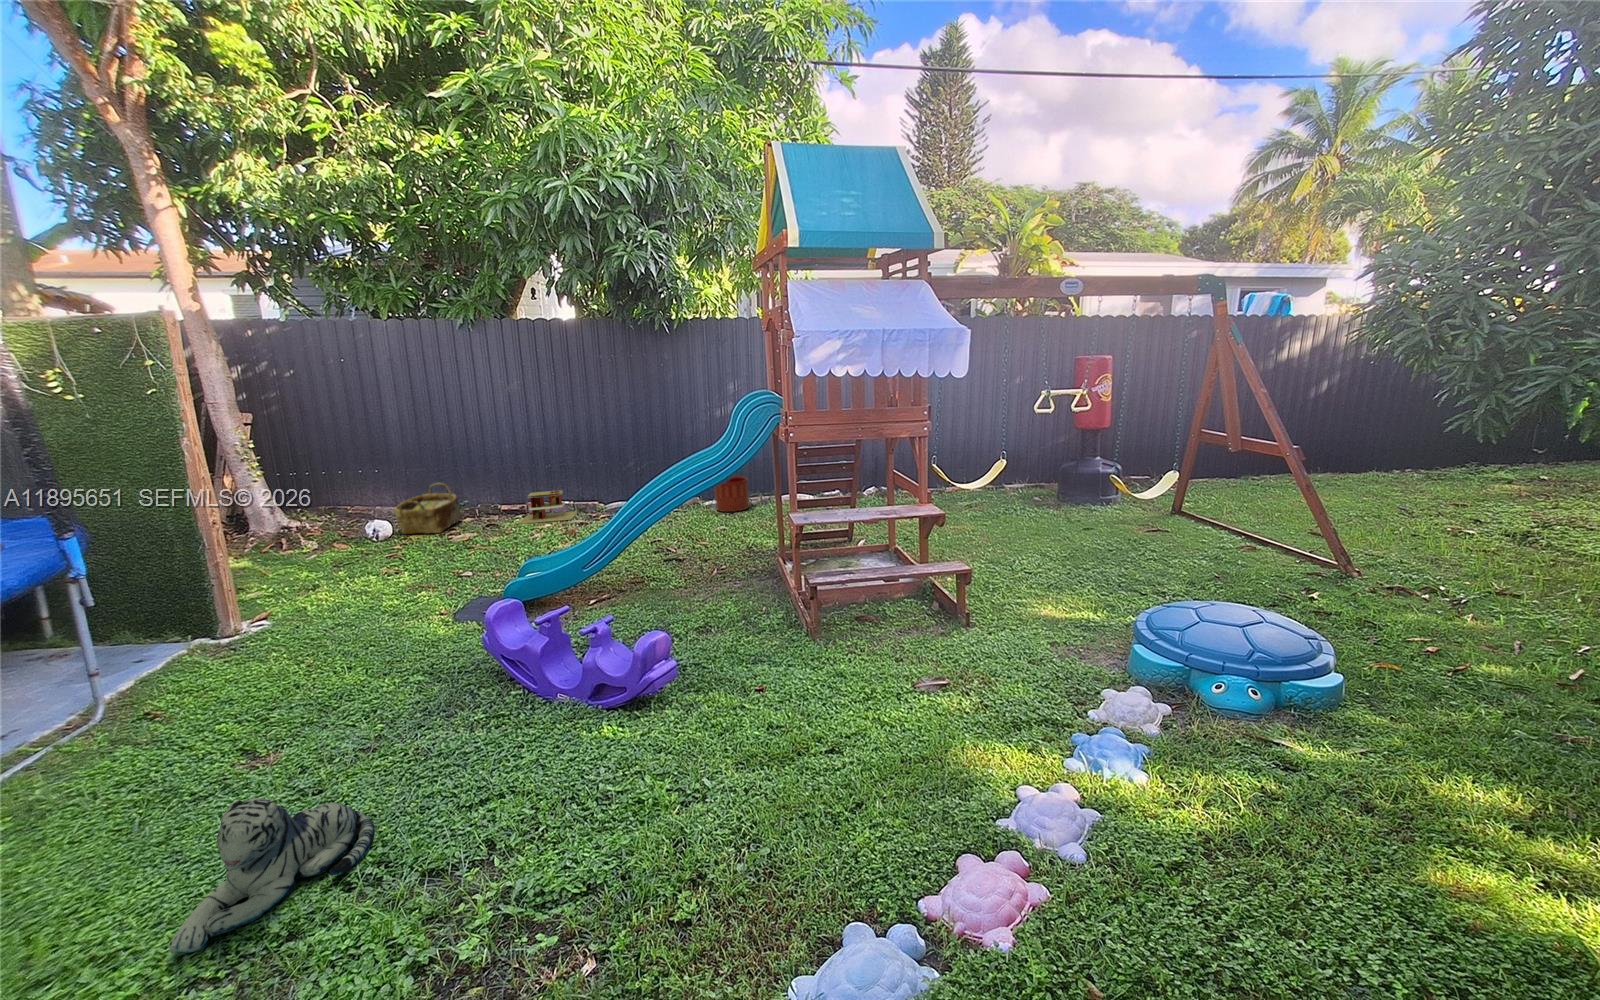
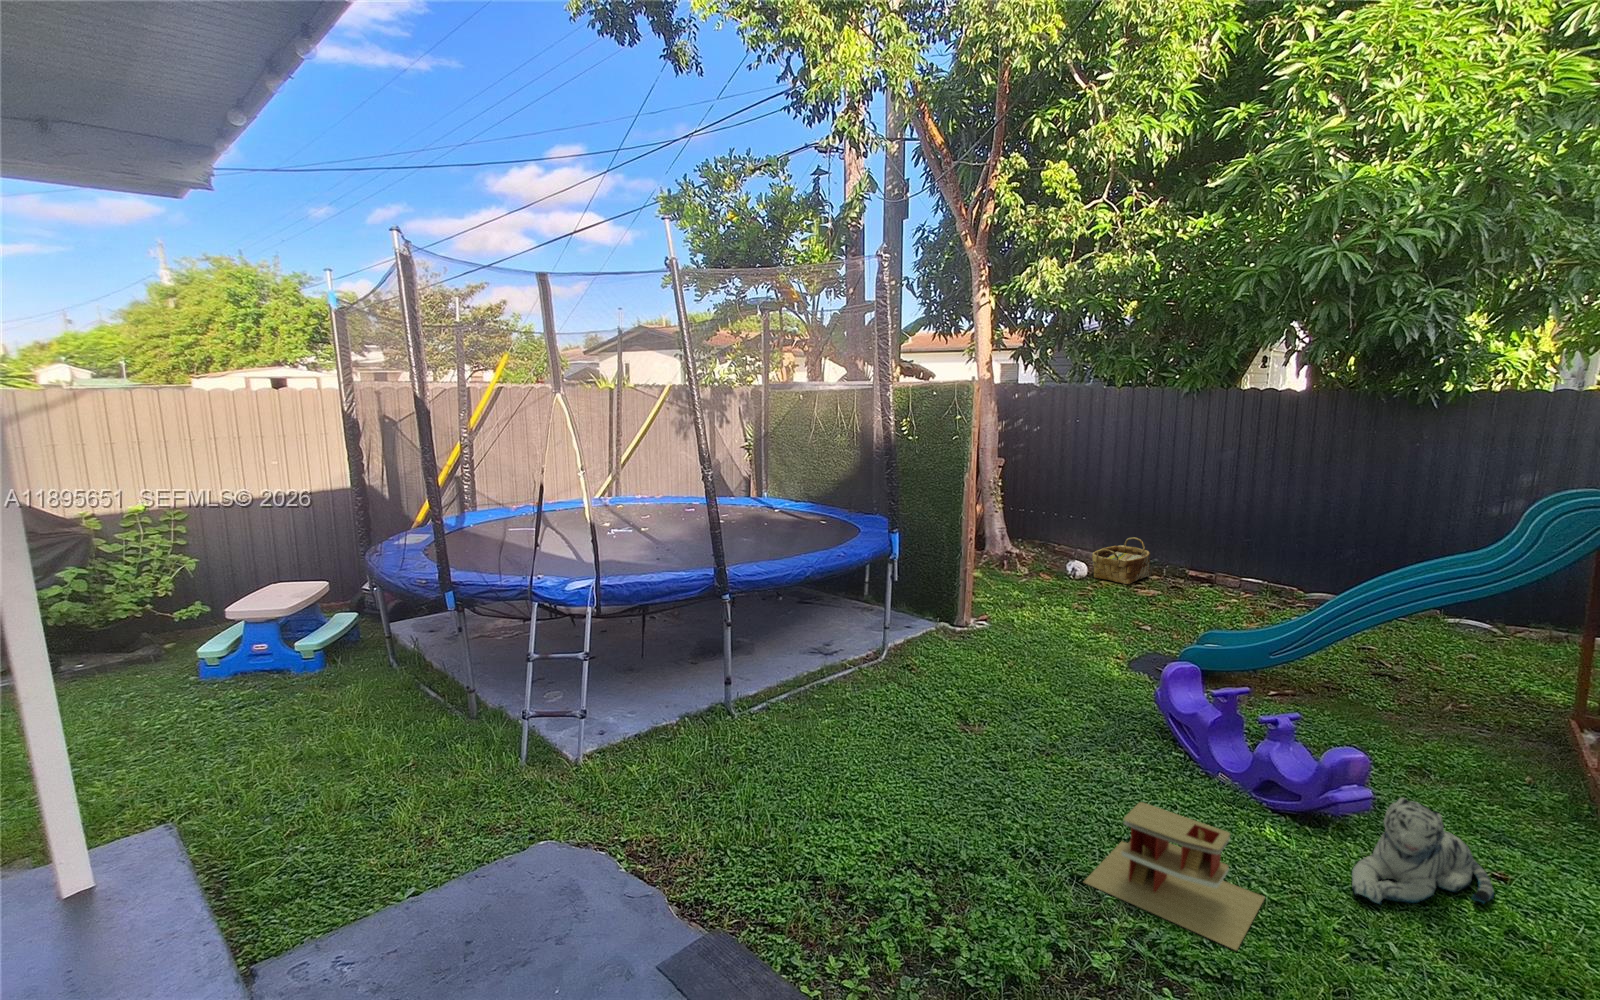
planter: present [714,476,750,512] -> none [1479,598,1544,647]
toy house: present [518,490,578,524] -> present [1084,802,1265,950]
plush toy: present [170,798,375,953] -> present [1352,798,1494,904]

